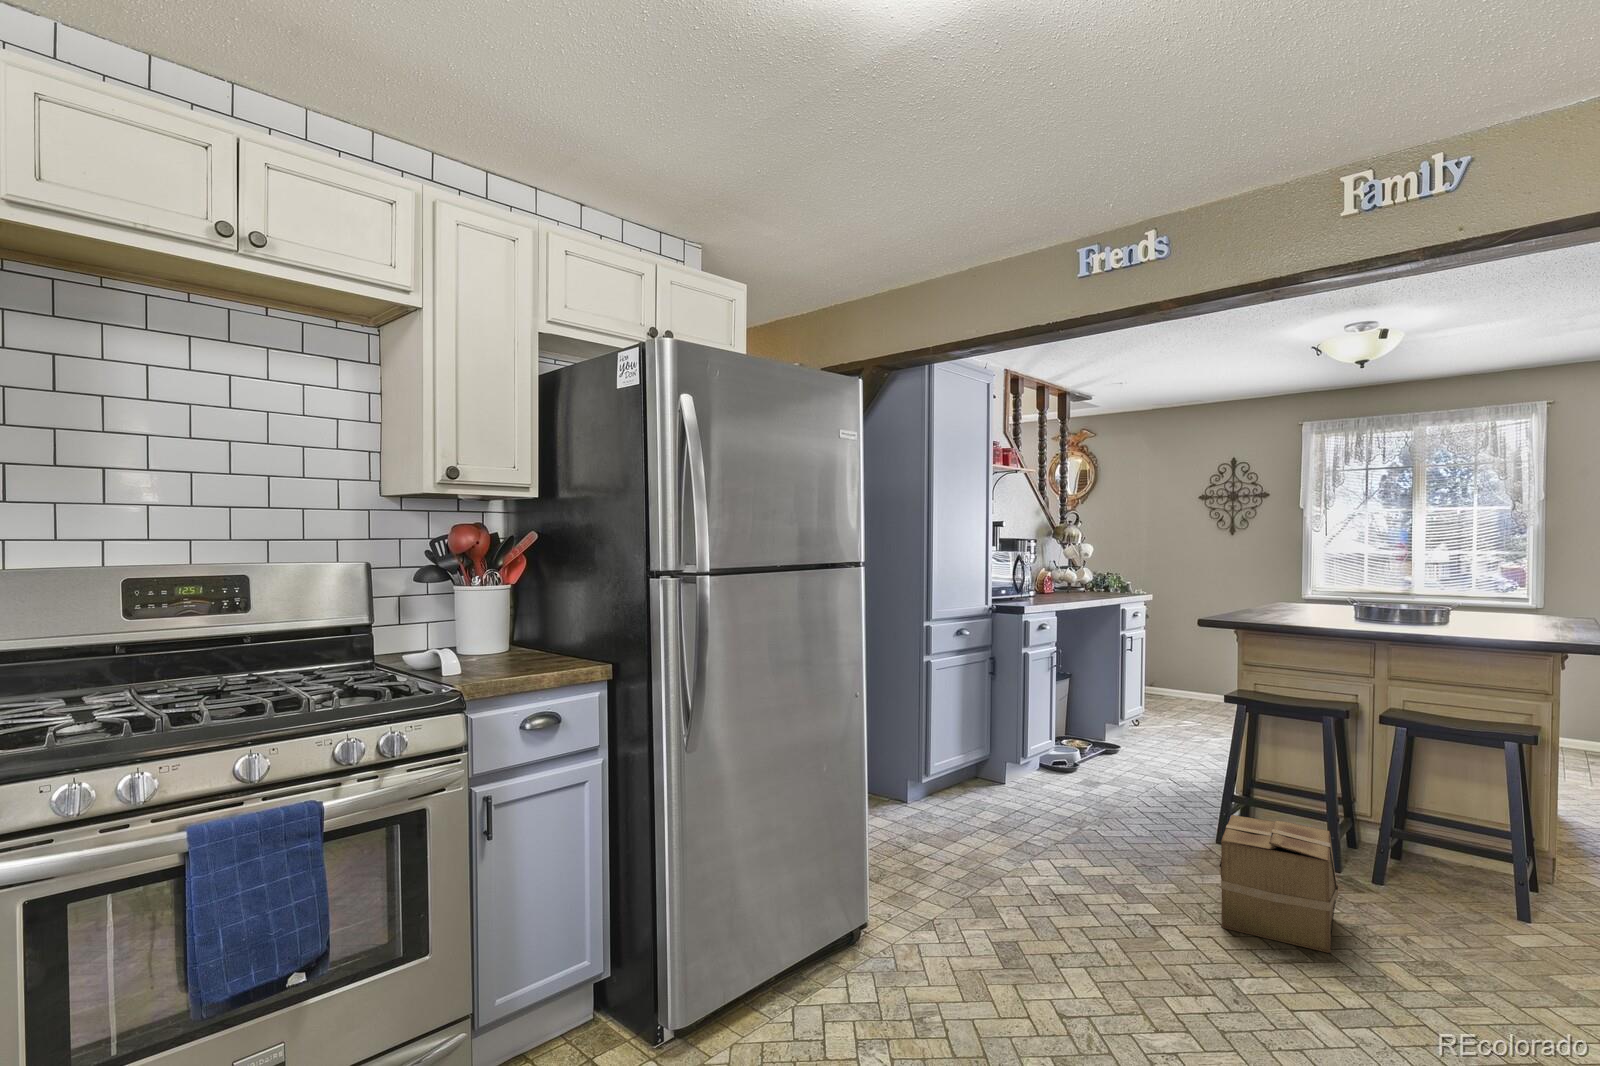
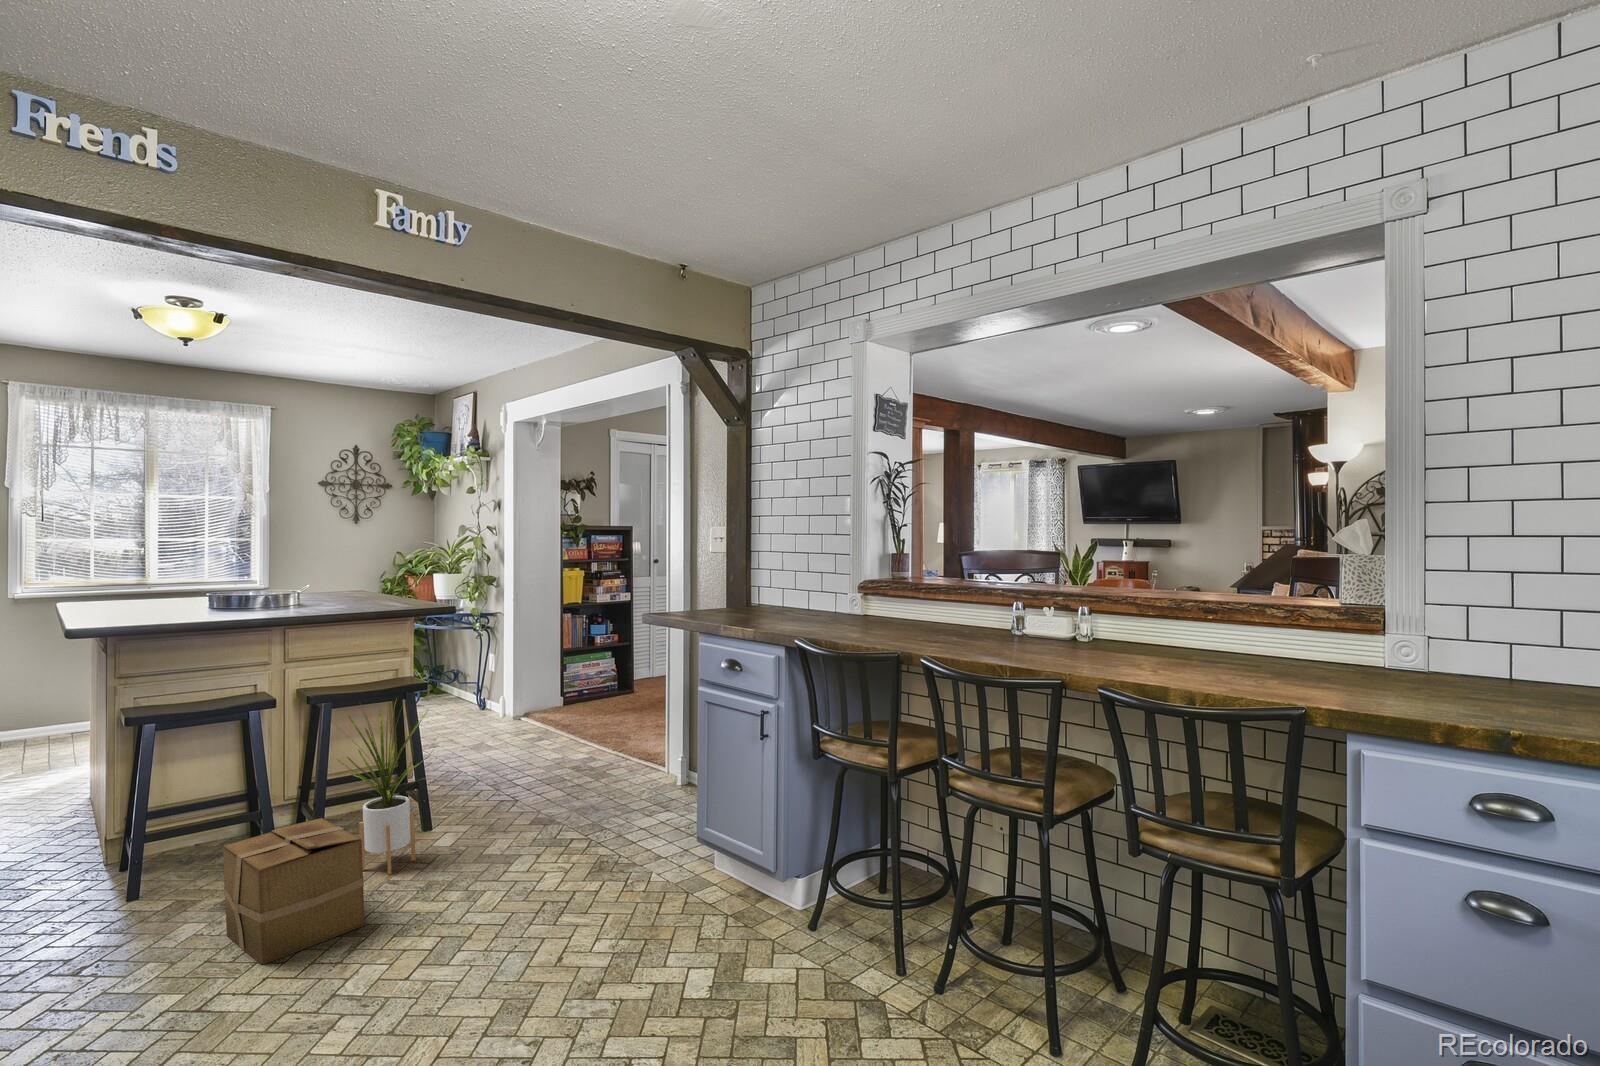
house plant: none [1365,730,1494,937] -> present [337,702,428,875]

